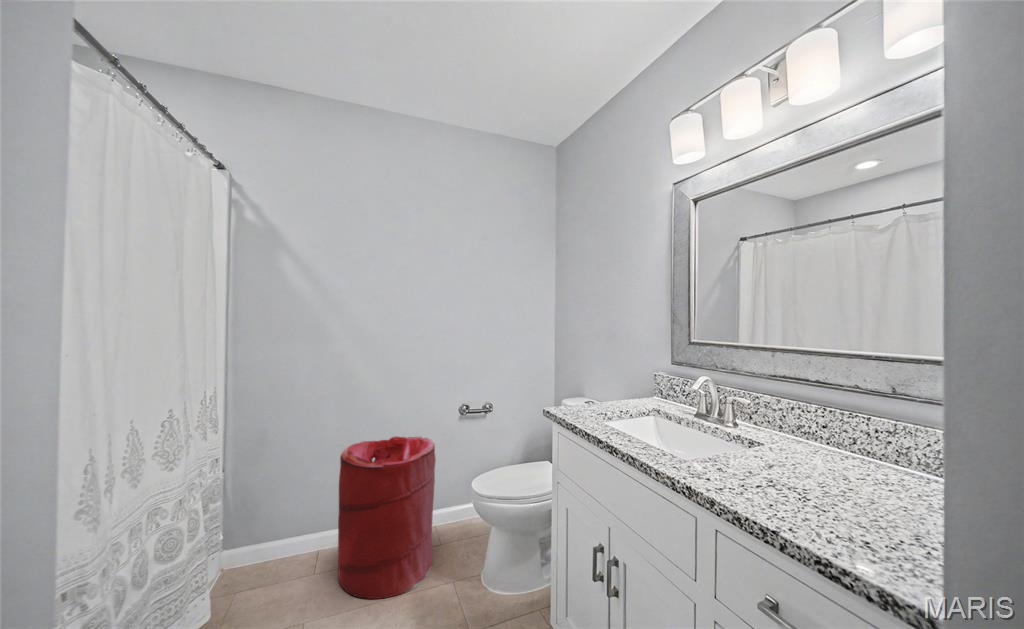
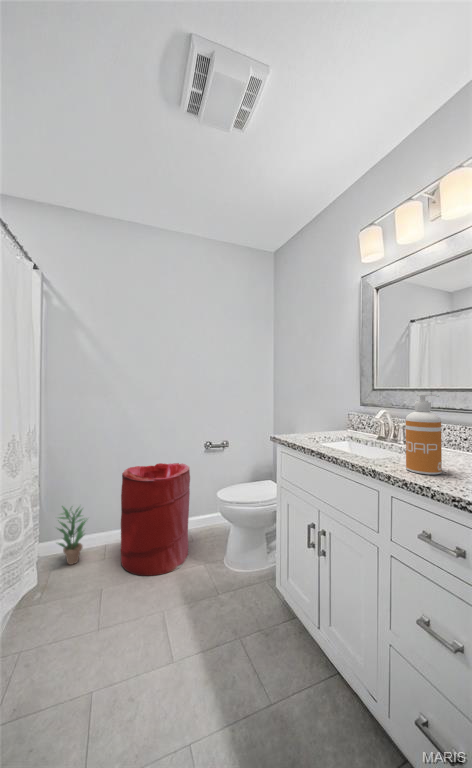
soap dispenser: none [738,371,795,500] -> present [406,394,442,475]
potted plant: none [245,495,296,580] -> present [58,506,87,565]

